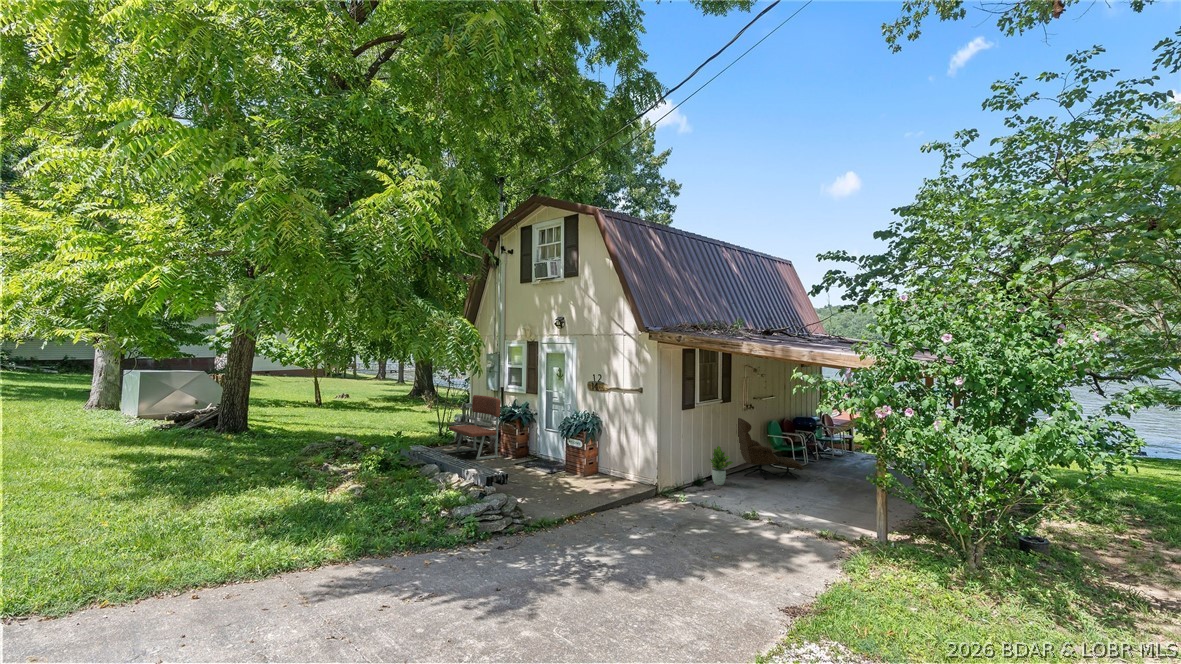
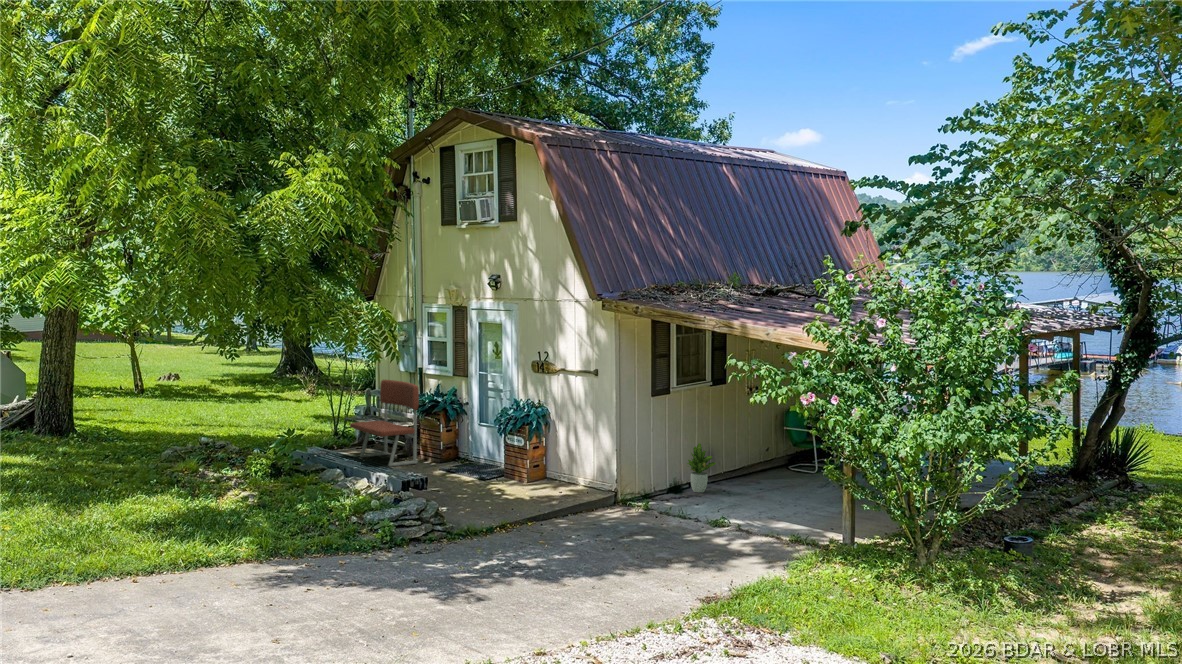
lounge chair: present [736,418,803,480] -> none [734,407,817,486]

